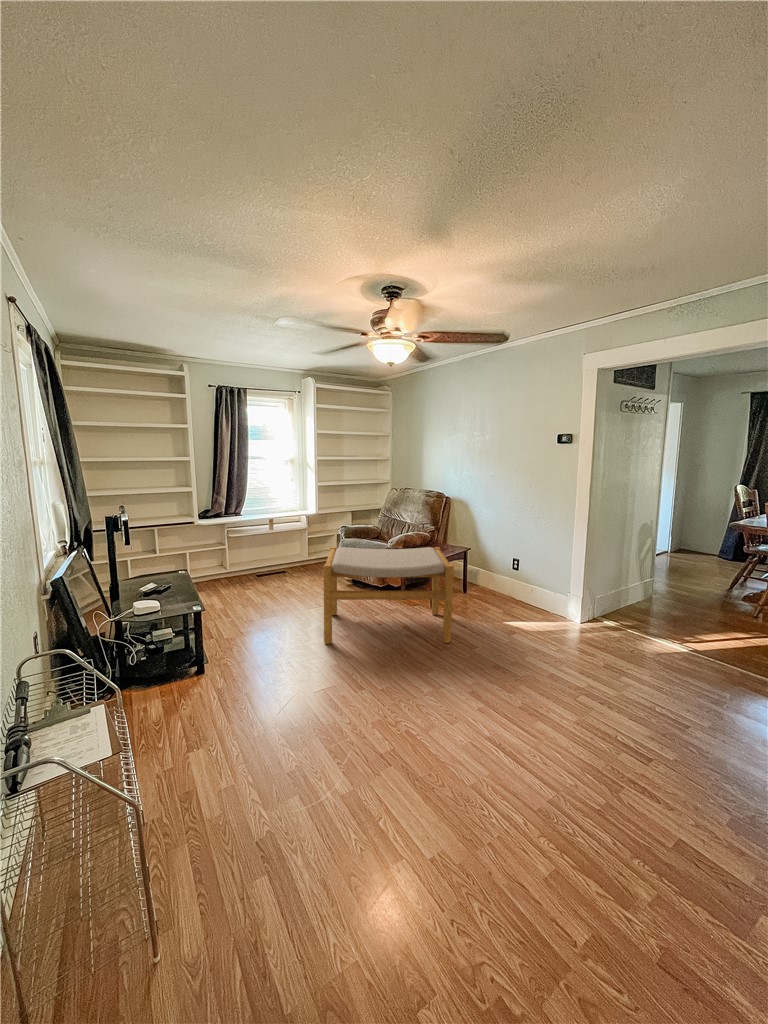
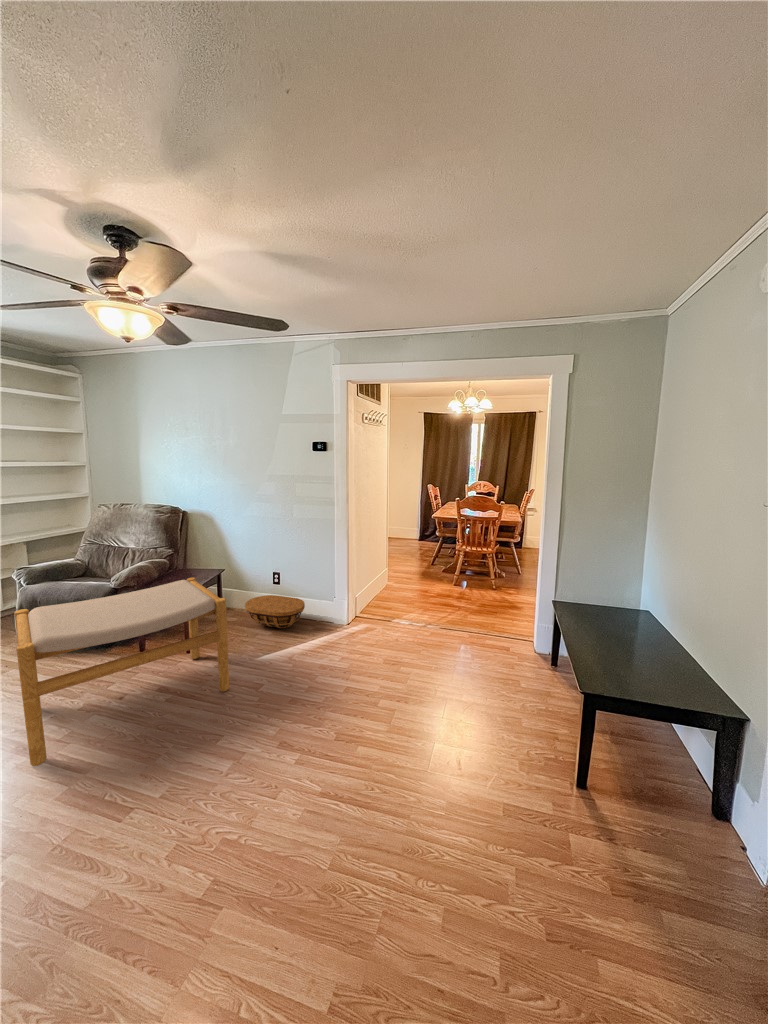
basket: none [484,579,539,613] -> present [245,595,305,628]

